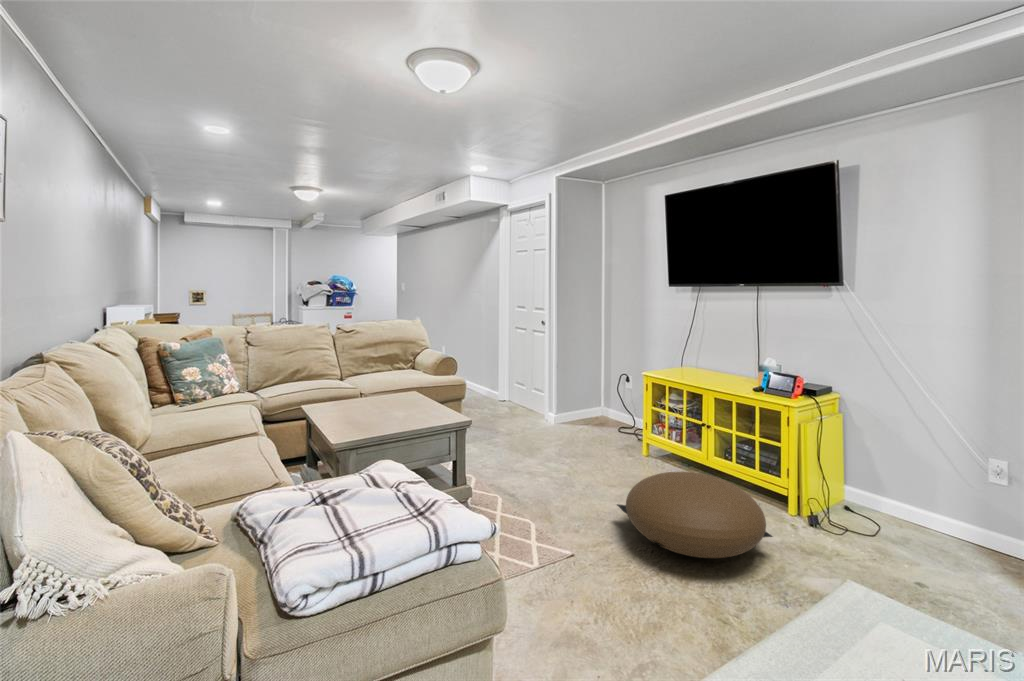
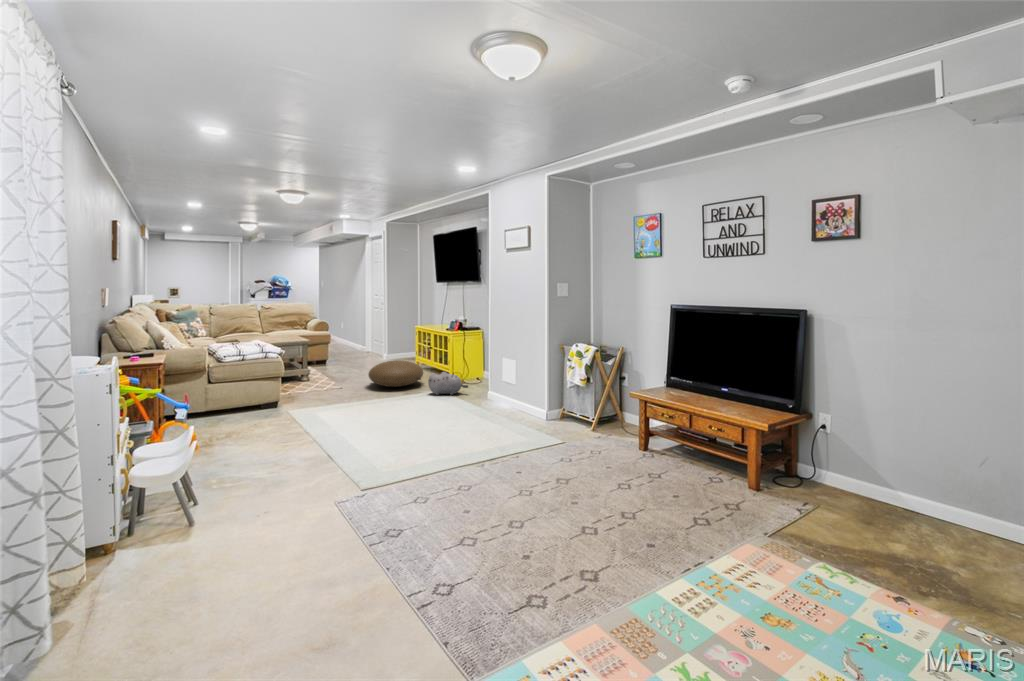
plush toy: none [842,542,974,612] -> present [428,372,468,395]

